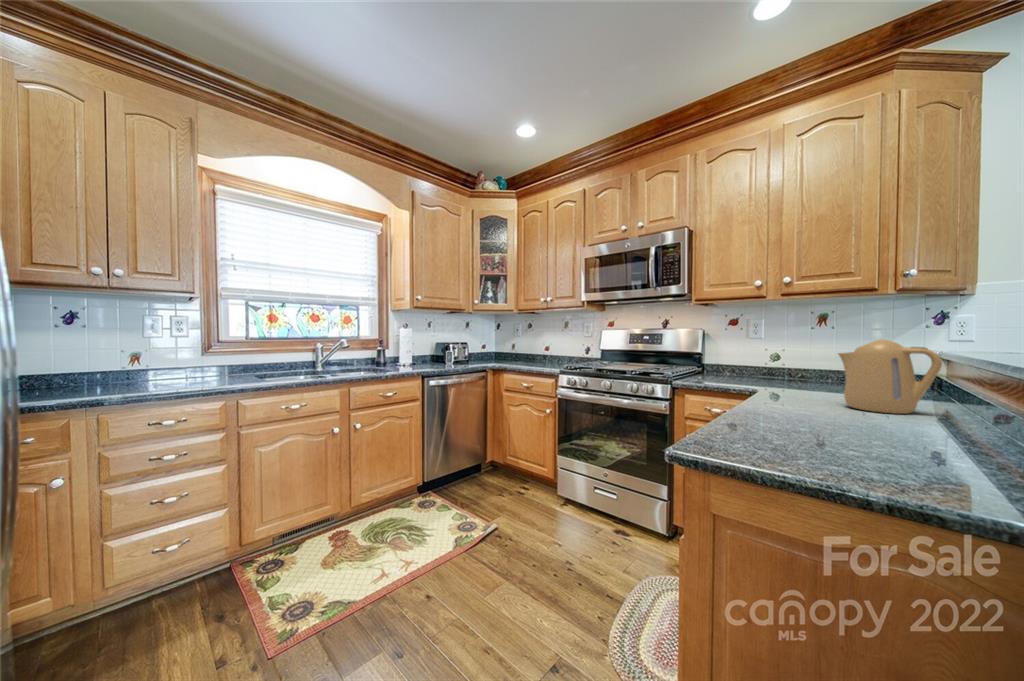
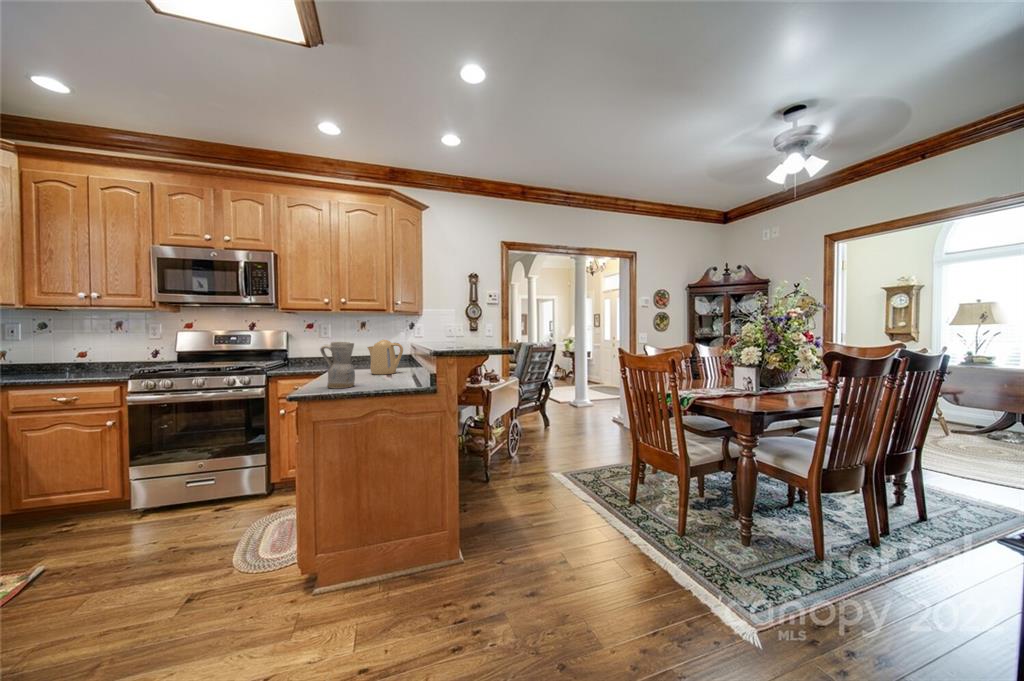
ceramic pitcher: none [737,336,813,431] -> present [320,342,355,388]

